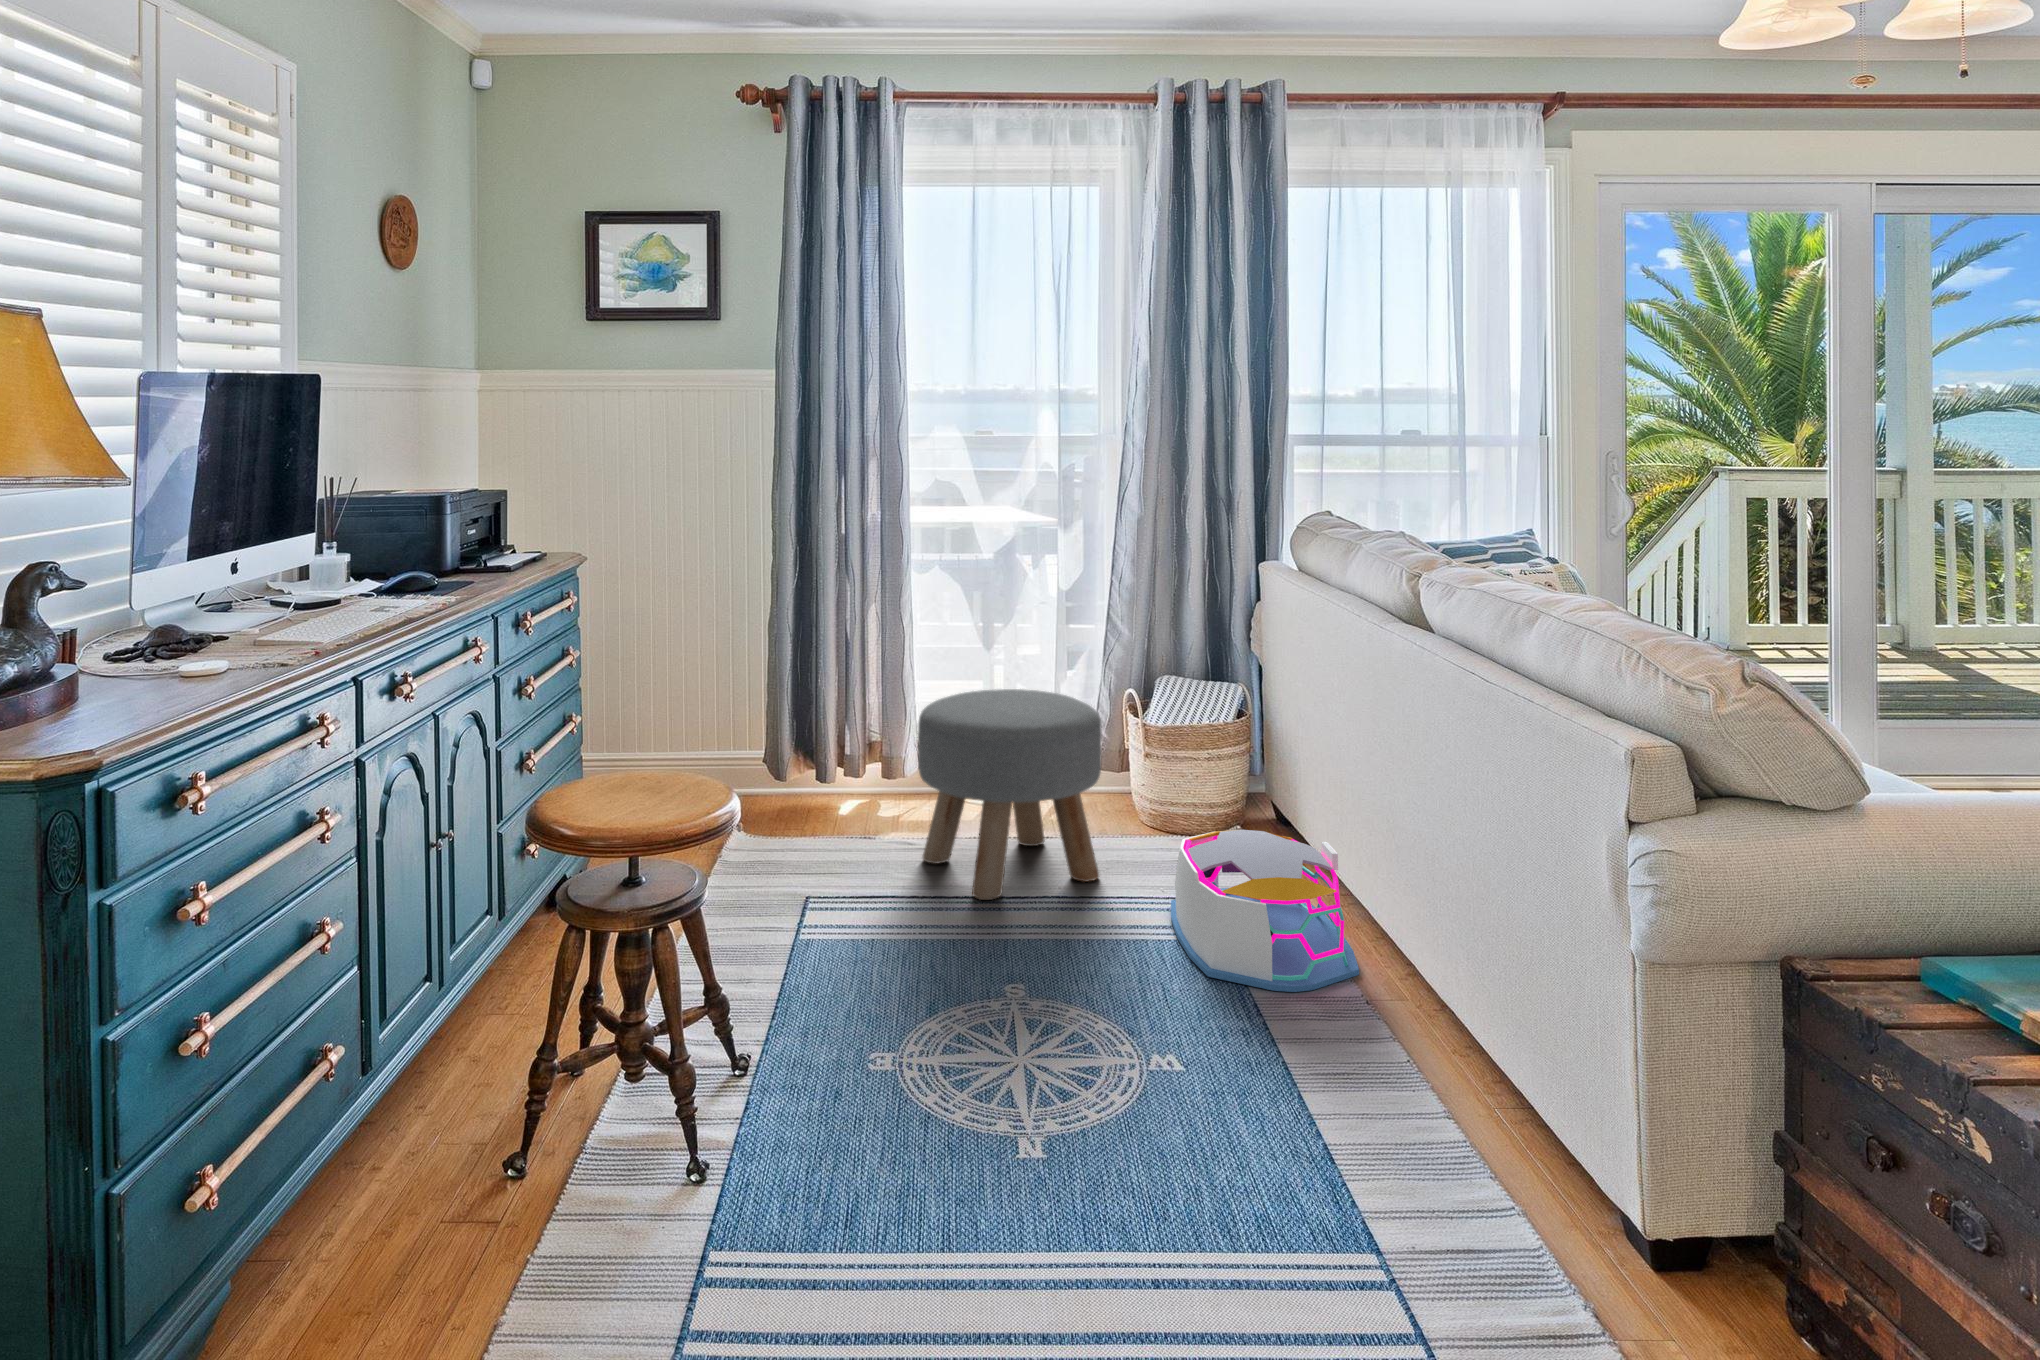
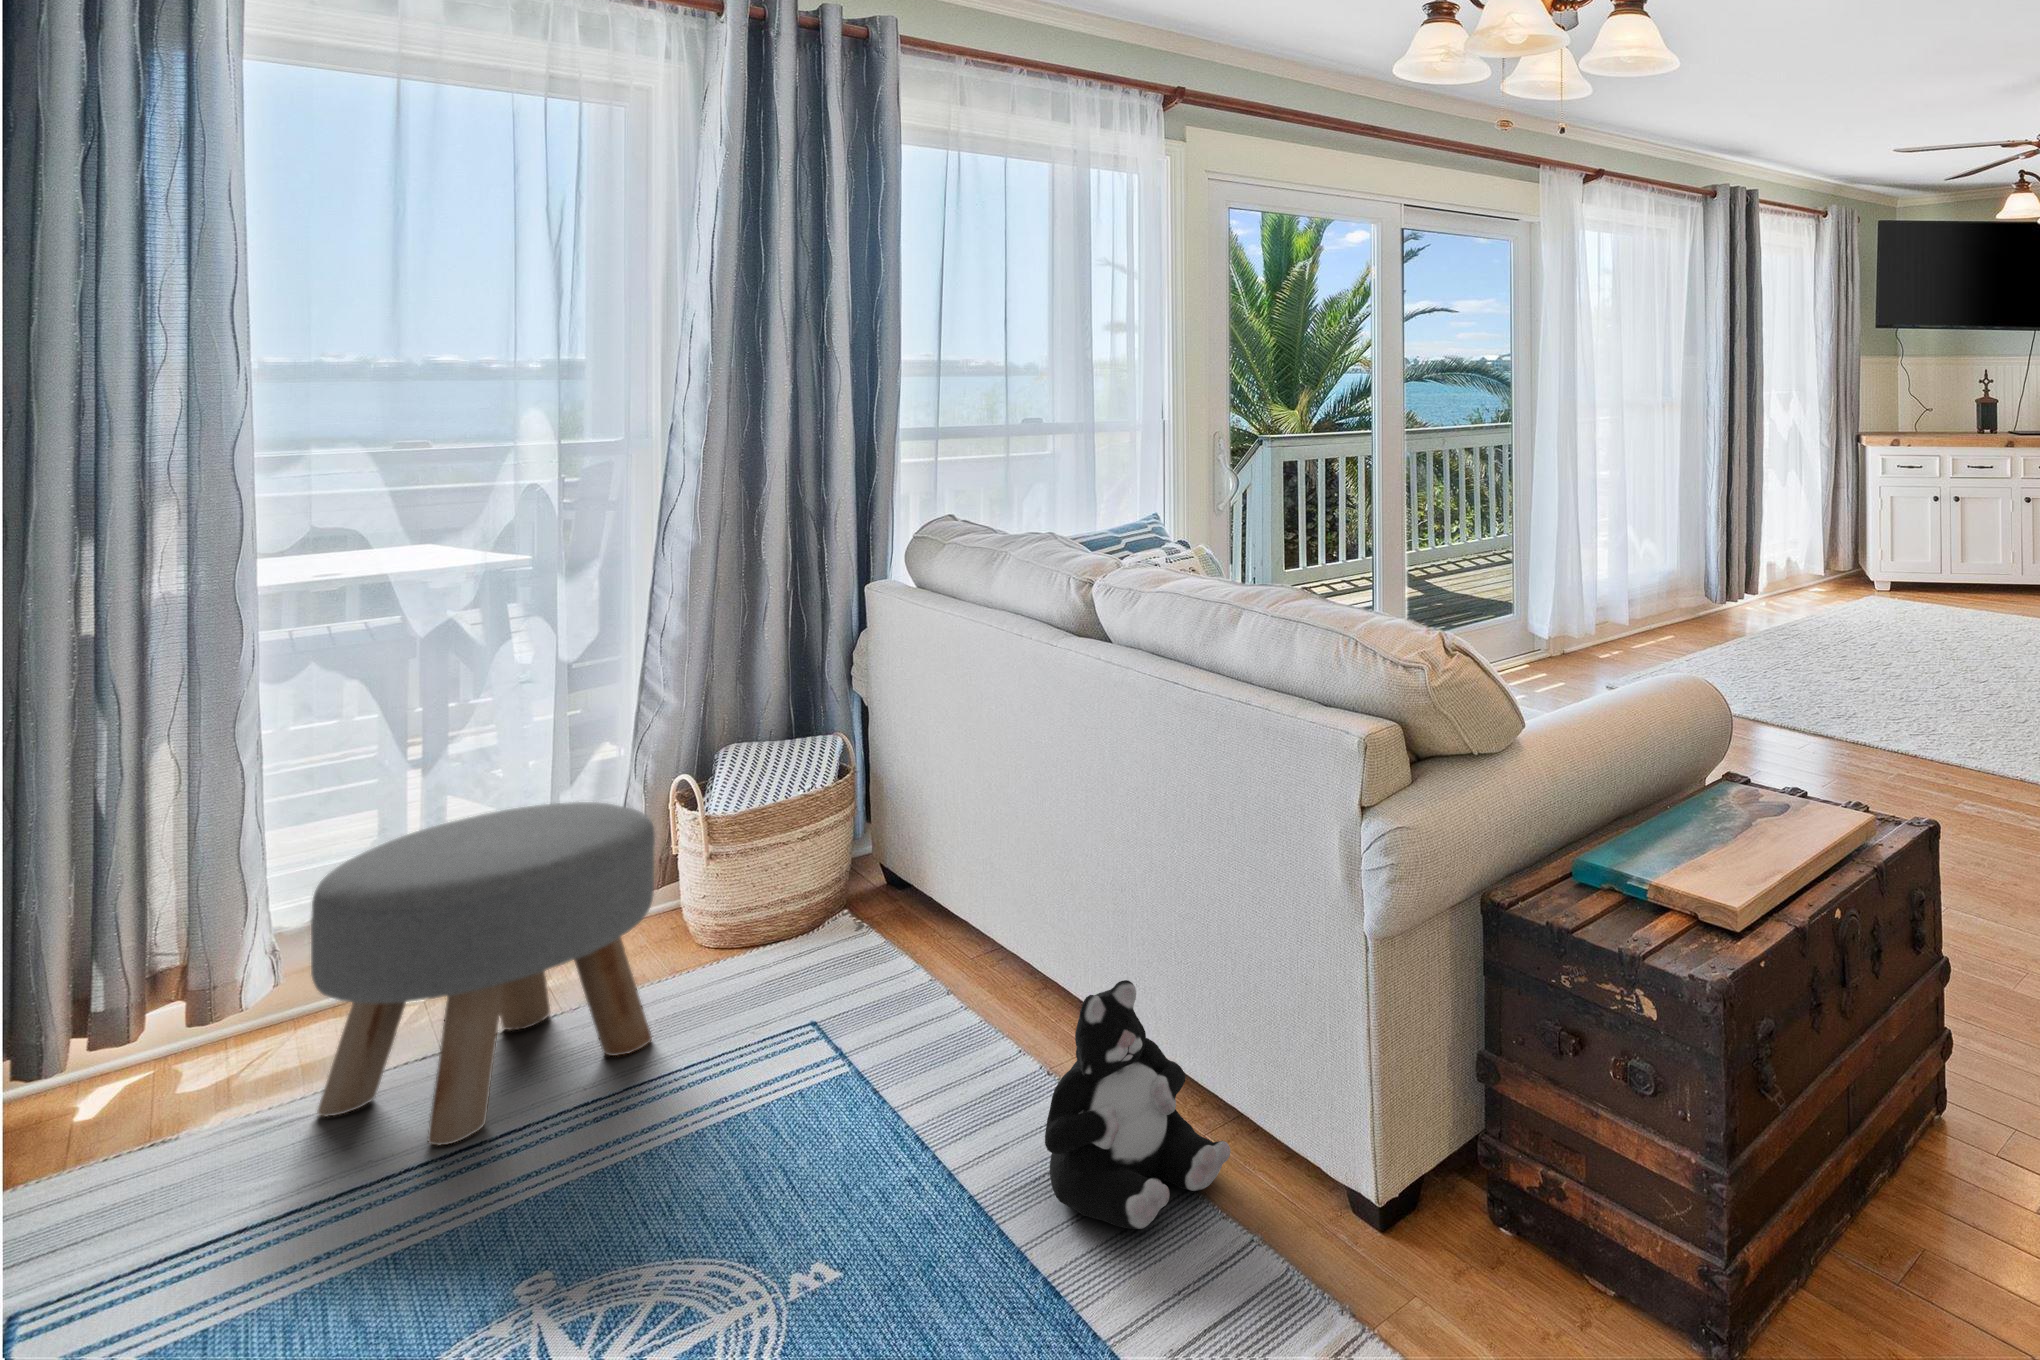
storage bin: present [1171,830,1359,992] -> none [770,901,1035,1127]
plush toy: none [1332,923,1490,1128] -> present [1045,980,1230,1229]

